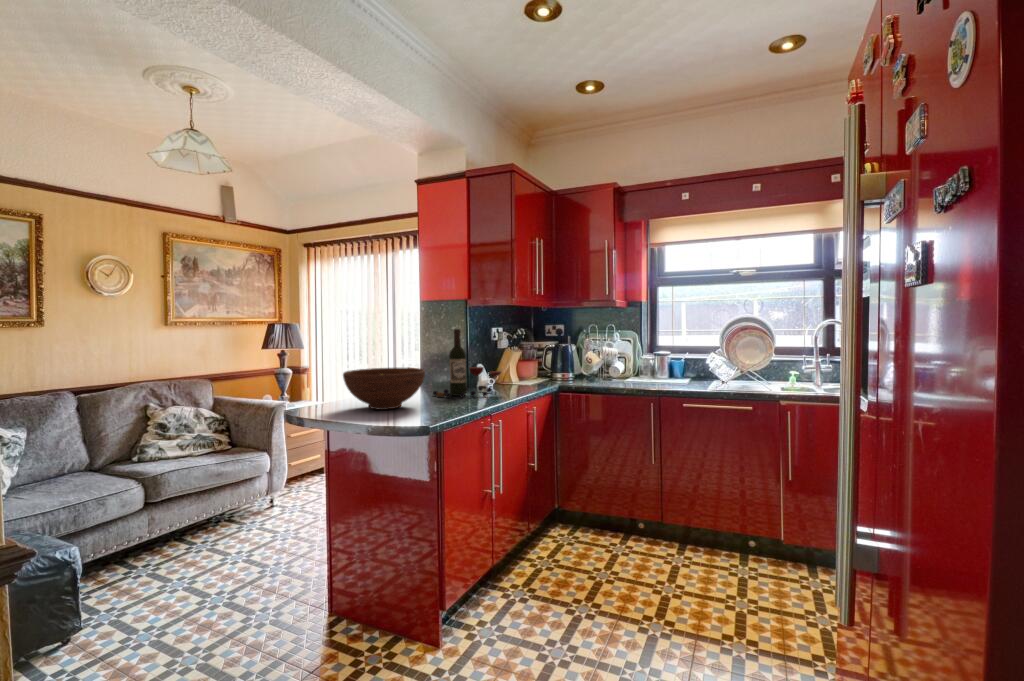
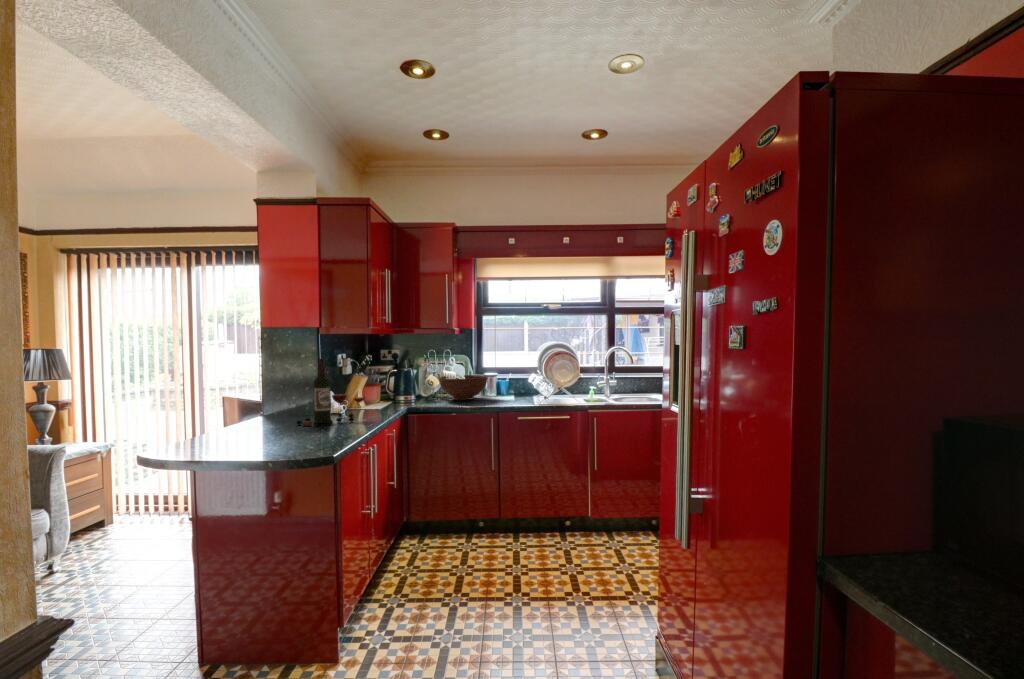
fruit bowl: present [343,368,425,410] -> present [439,375,488,400]

